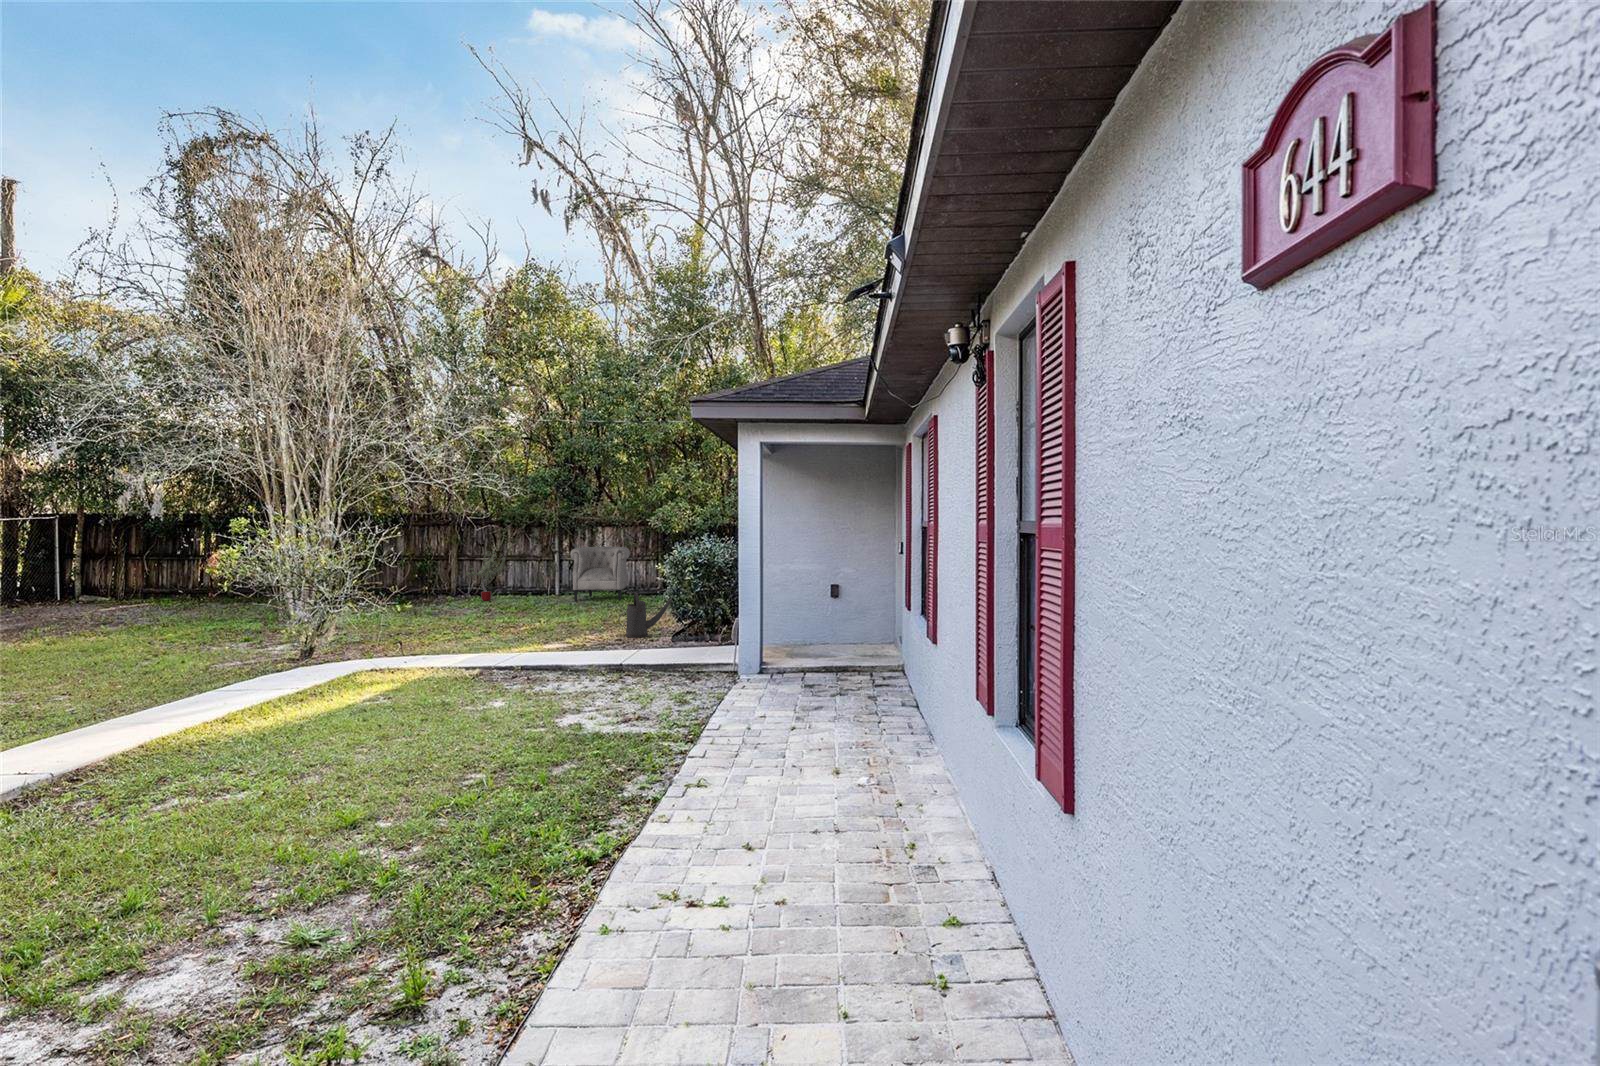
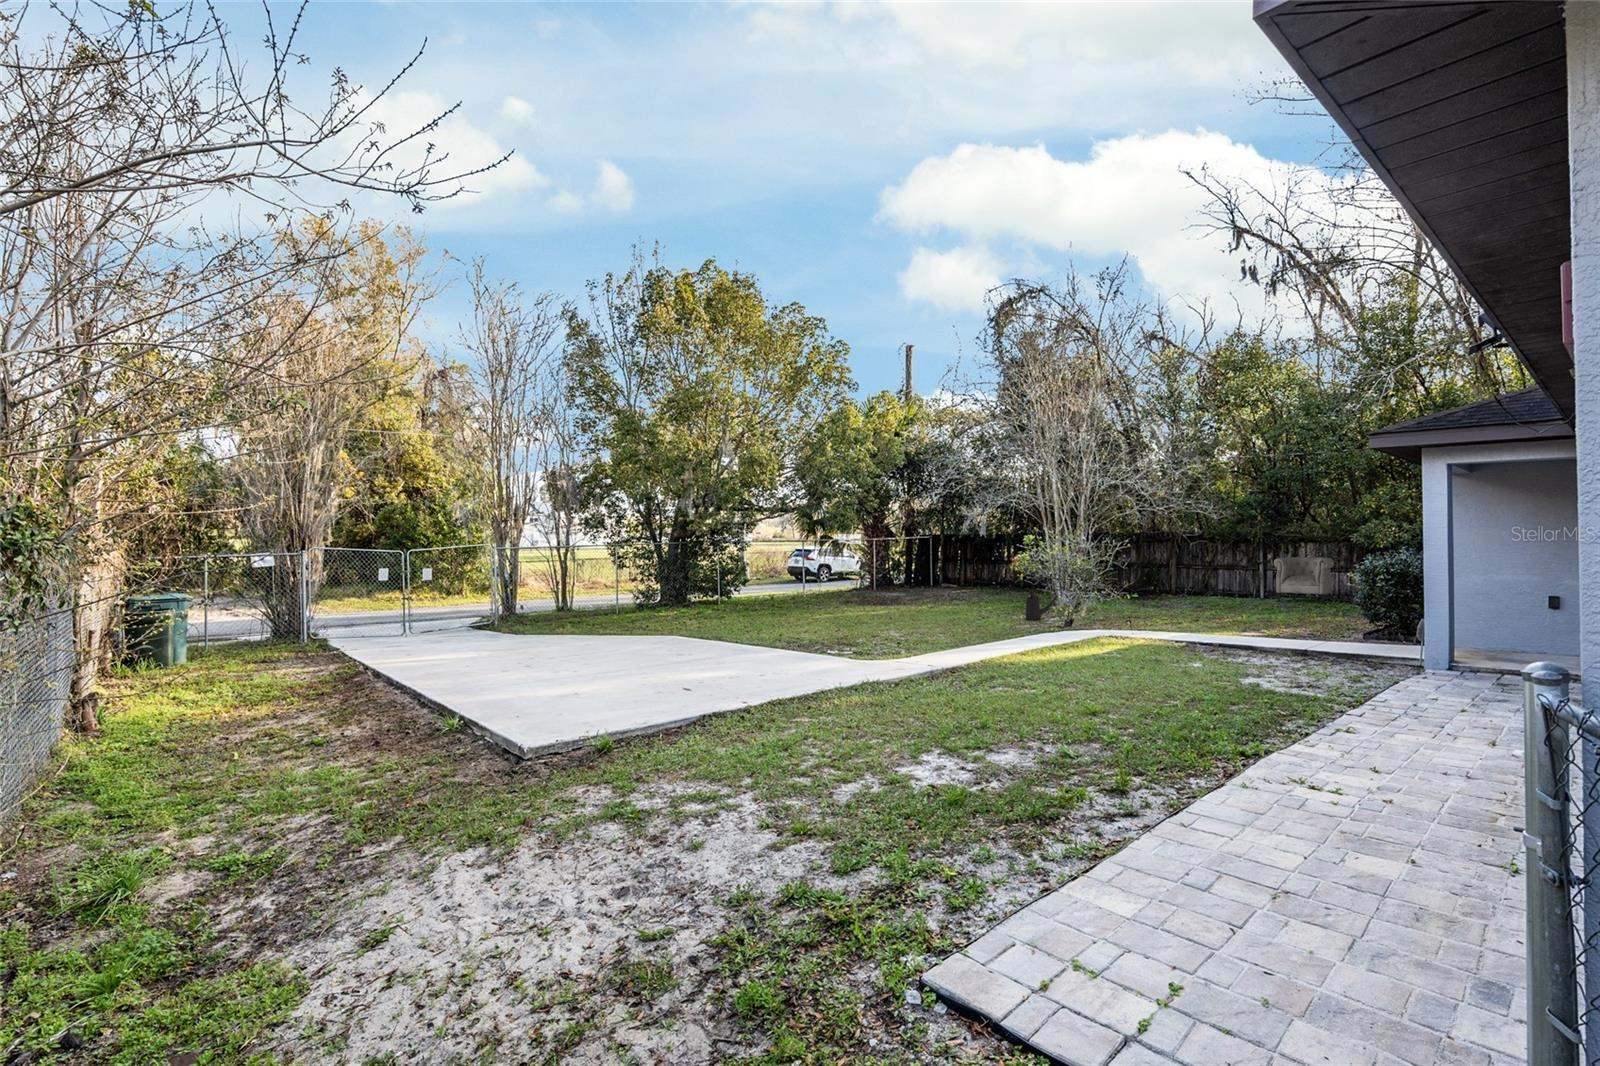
potted tree: present [466,551,506,601] -> none [1182,559,1217,598]
watering can: present [618,593,672,638] -> present [1020,590,1058,620]

